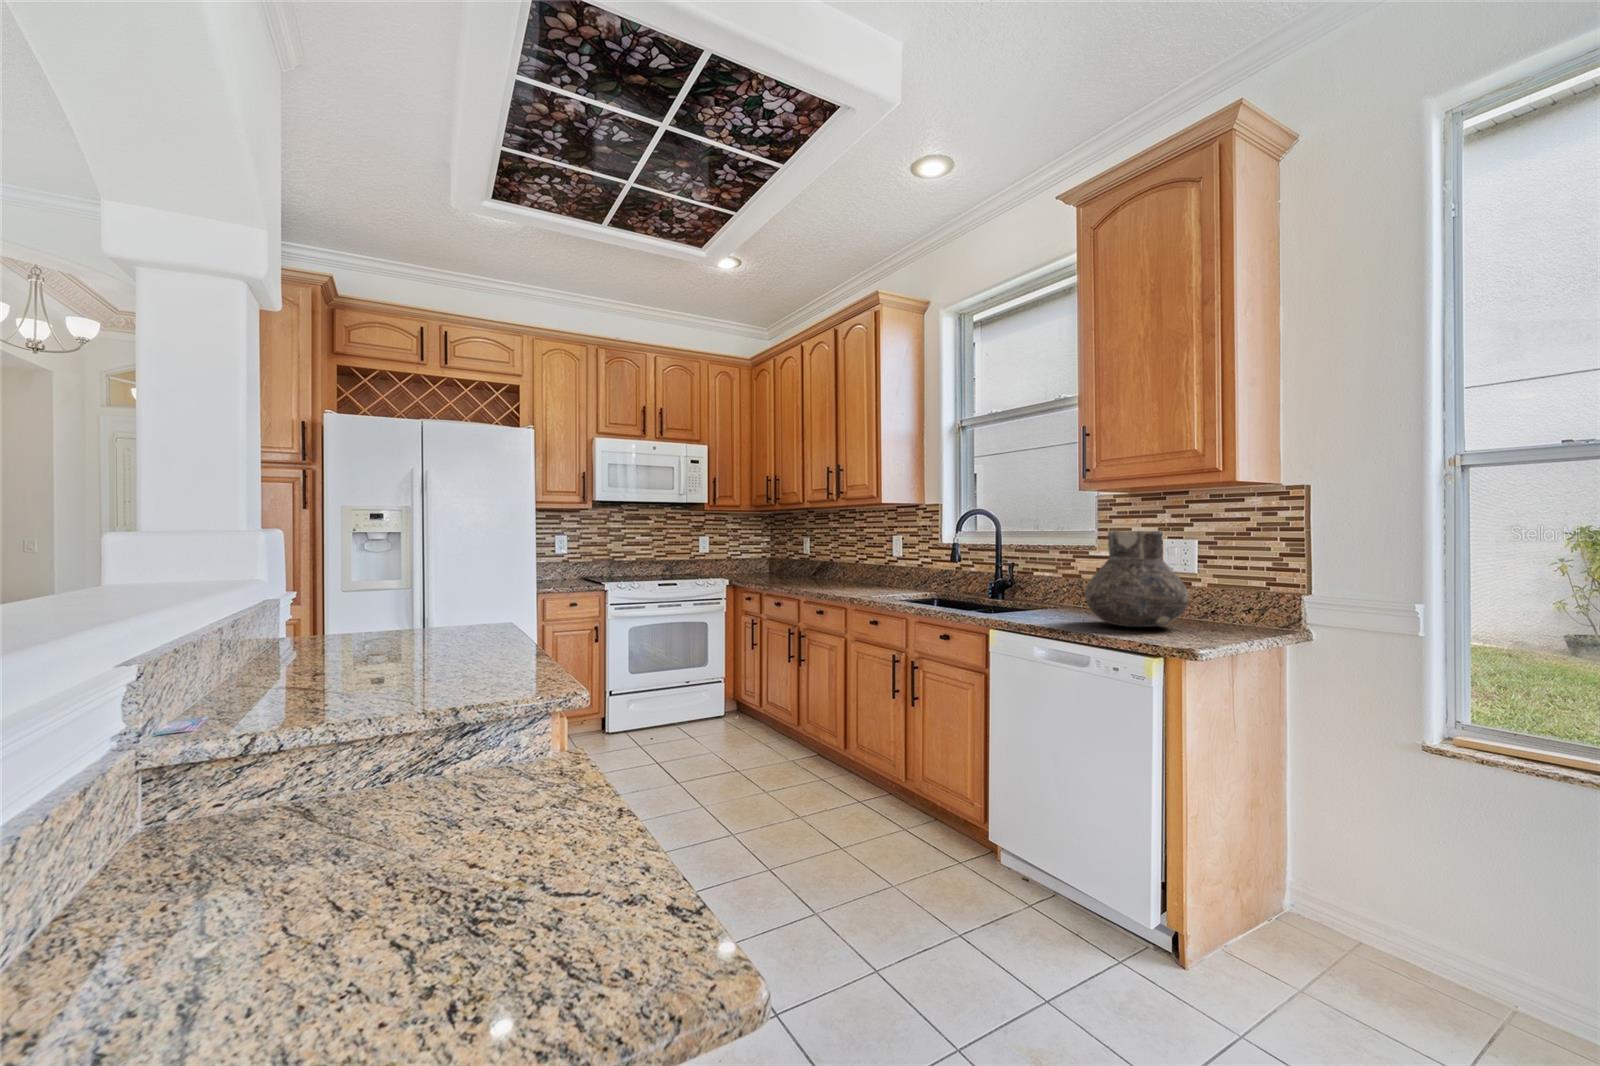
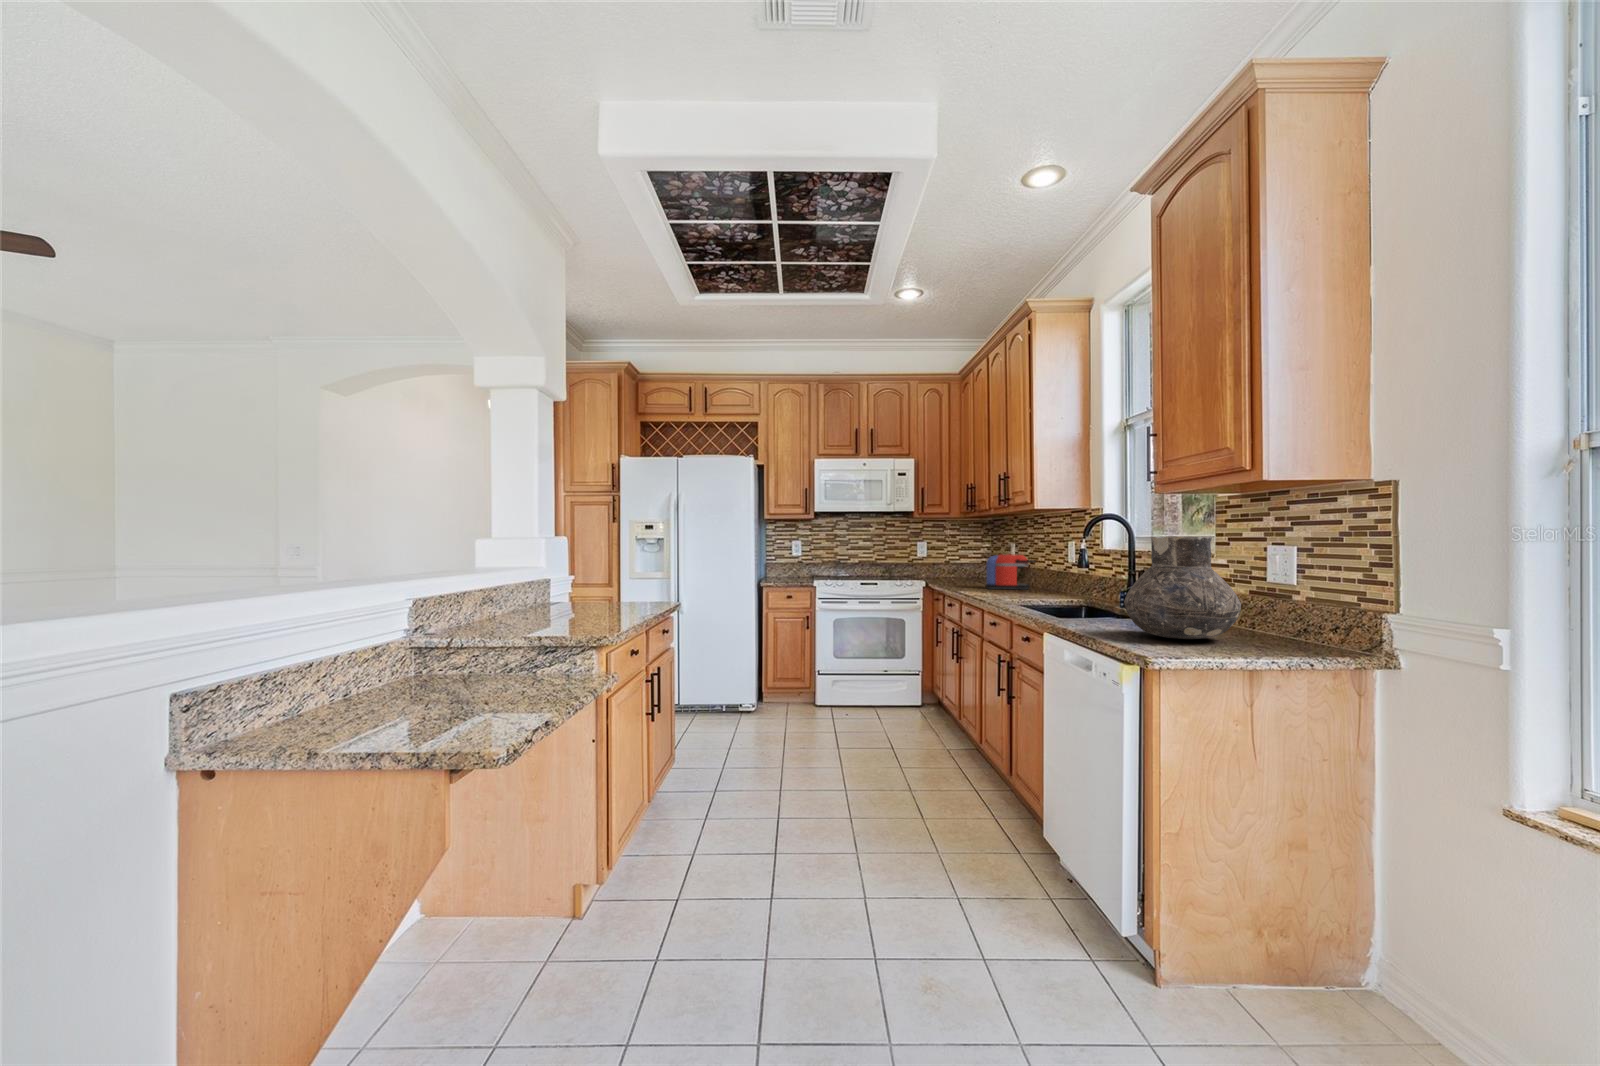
coffee maker: none [803,549,851,586] -> present [986,554,1036,589]

